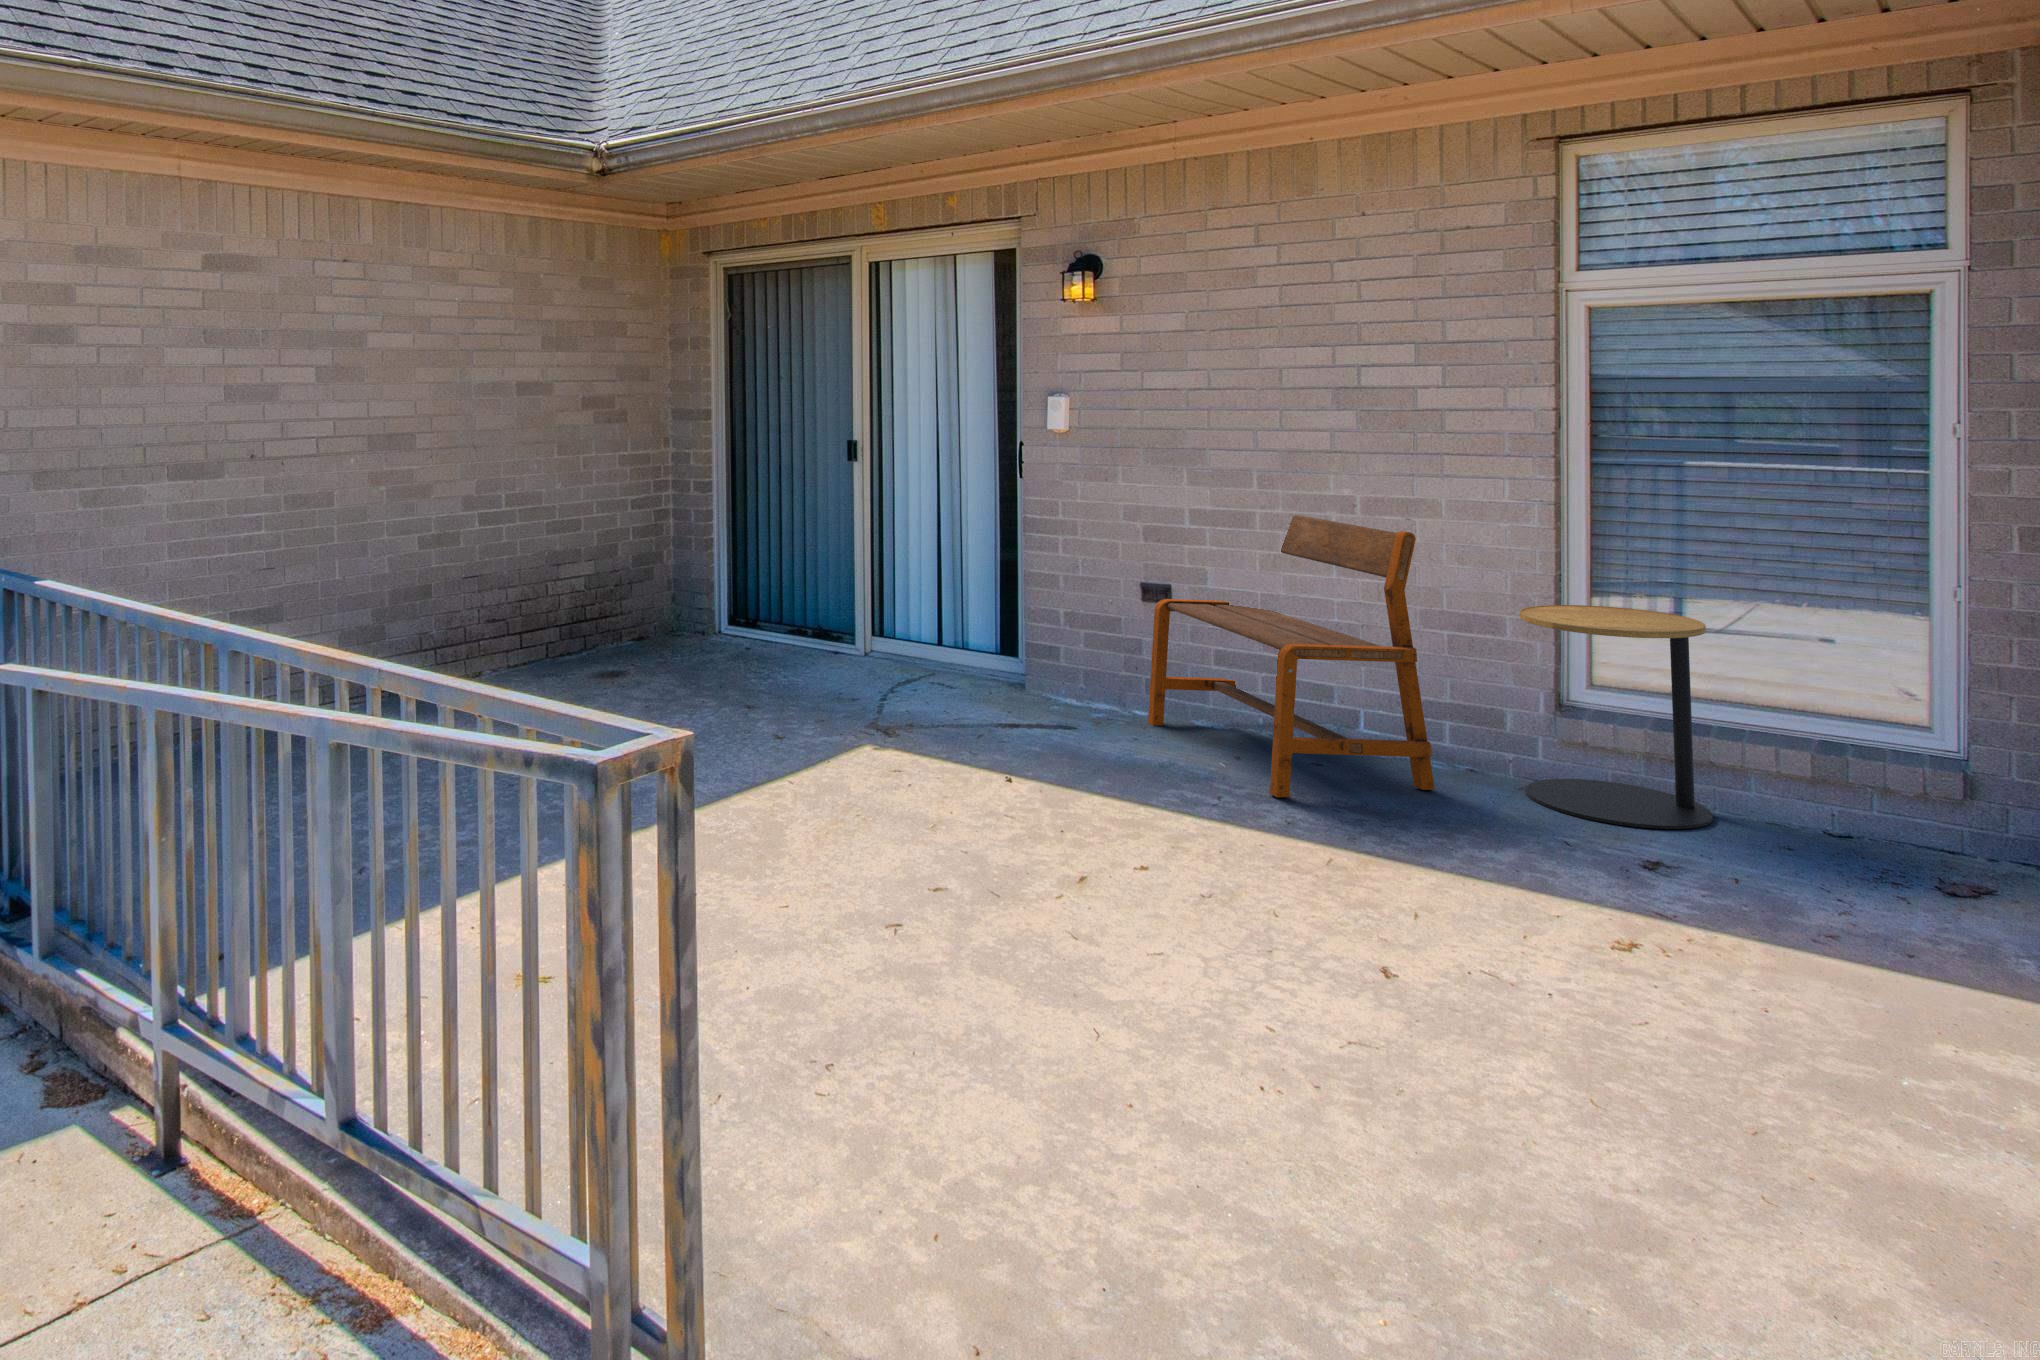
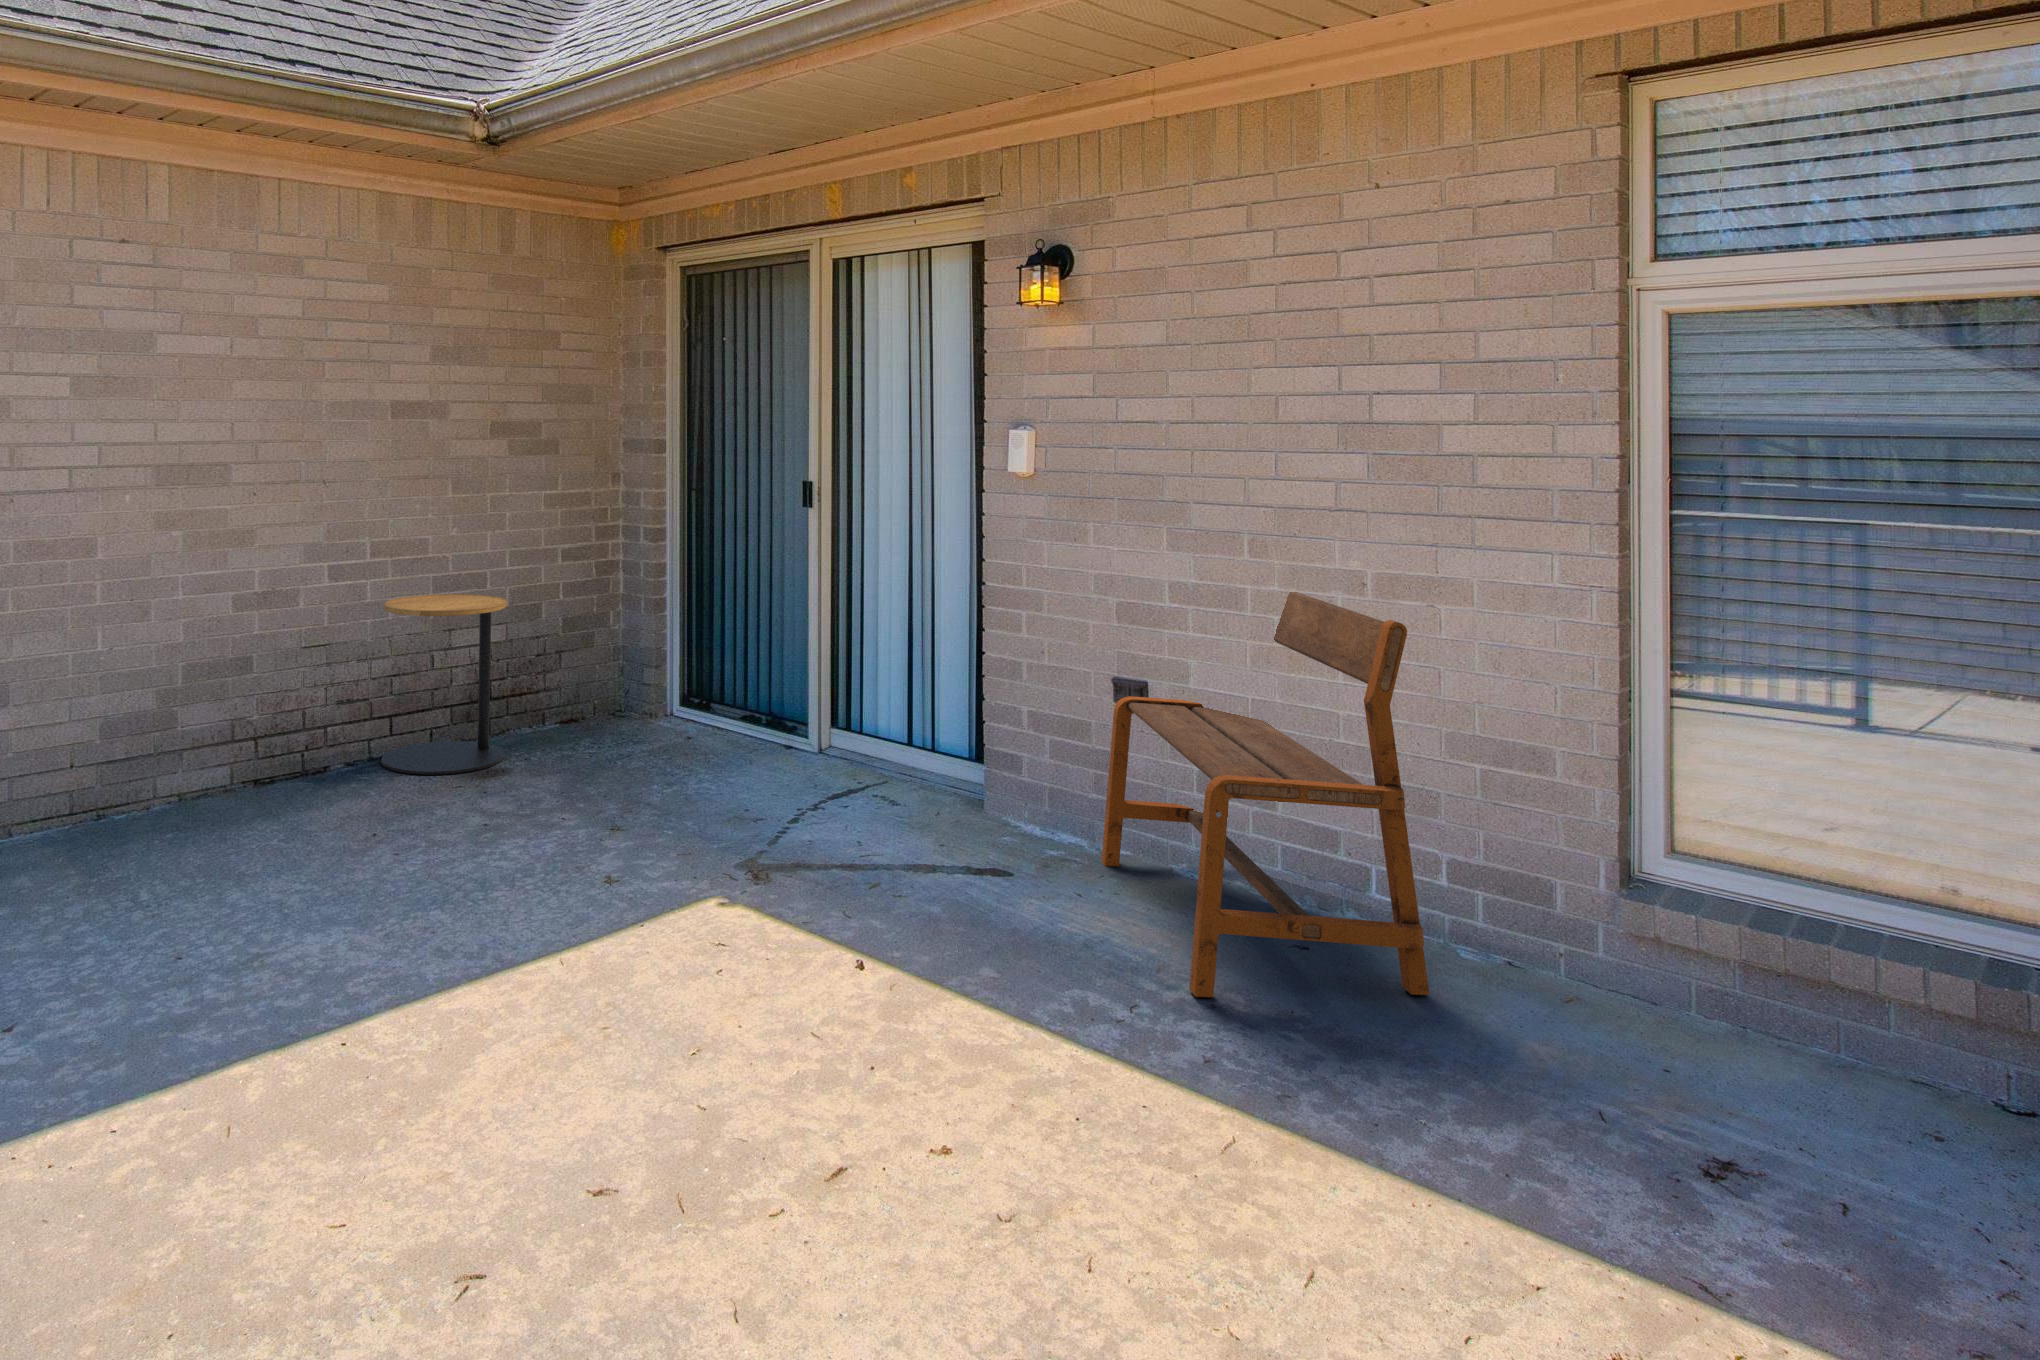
side table: present [1519,605,1713,829] -> present [381,594,507,775]

